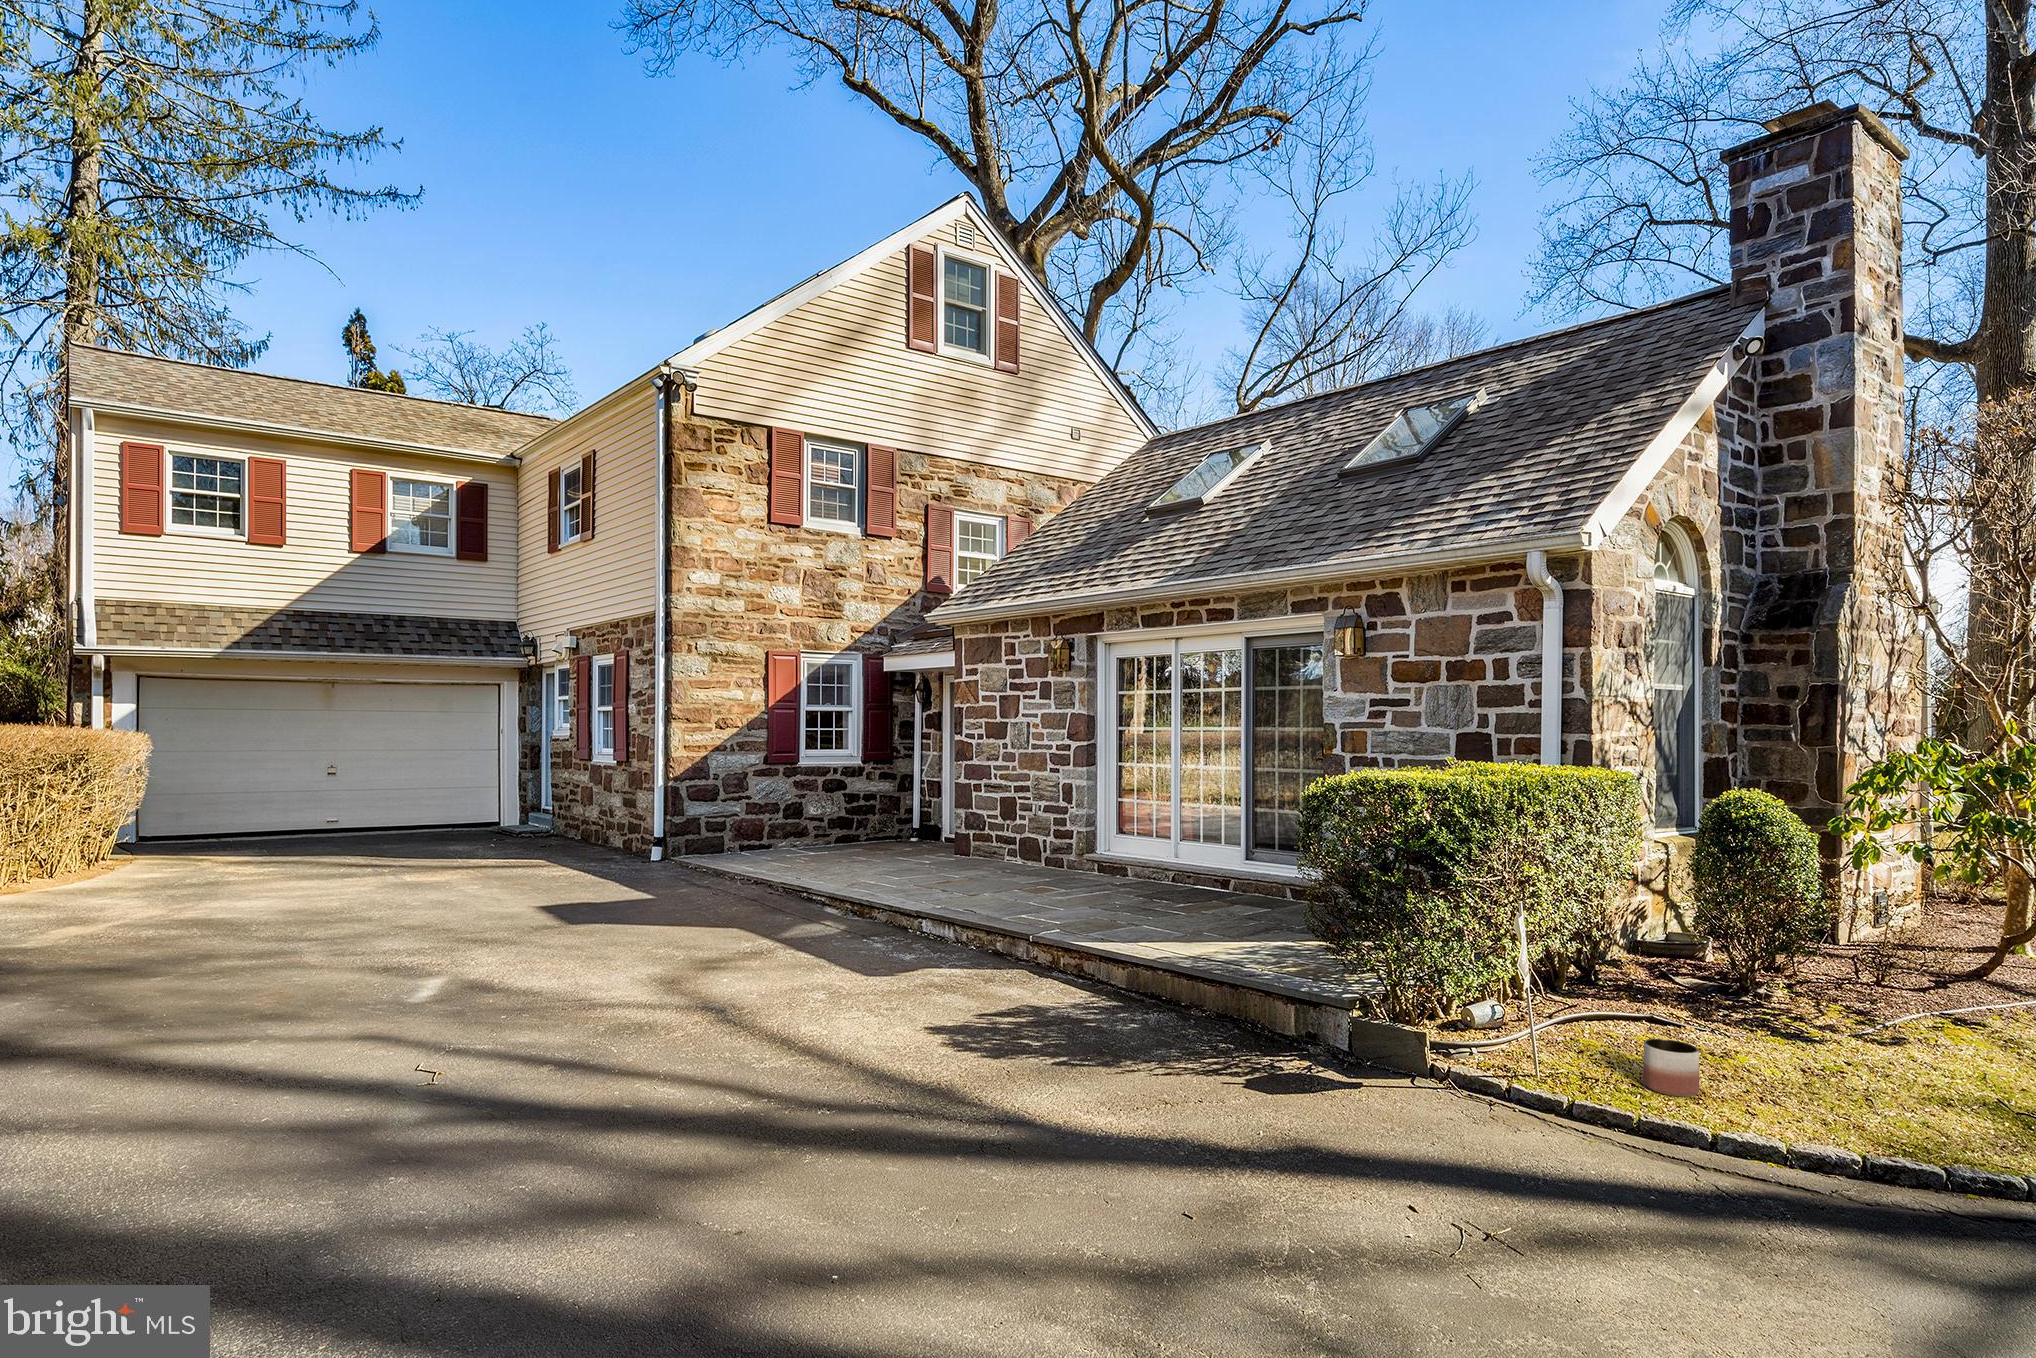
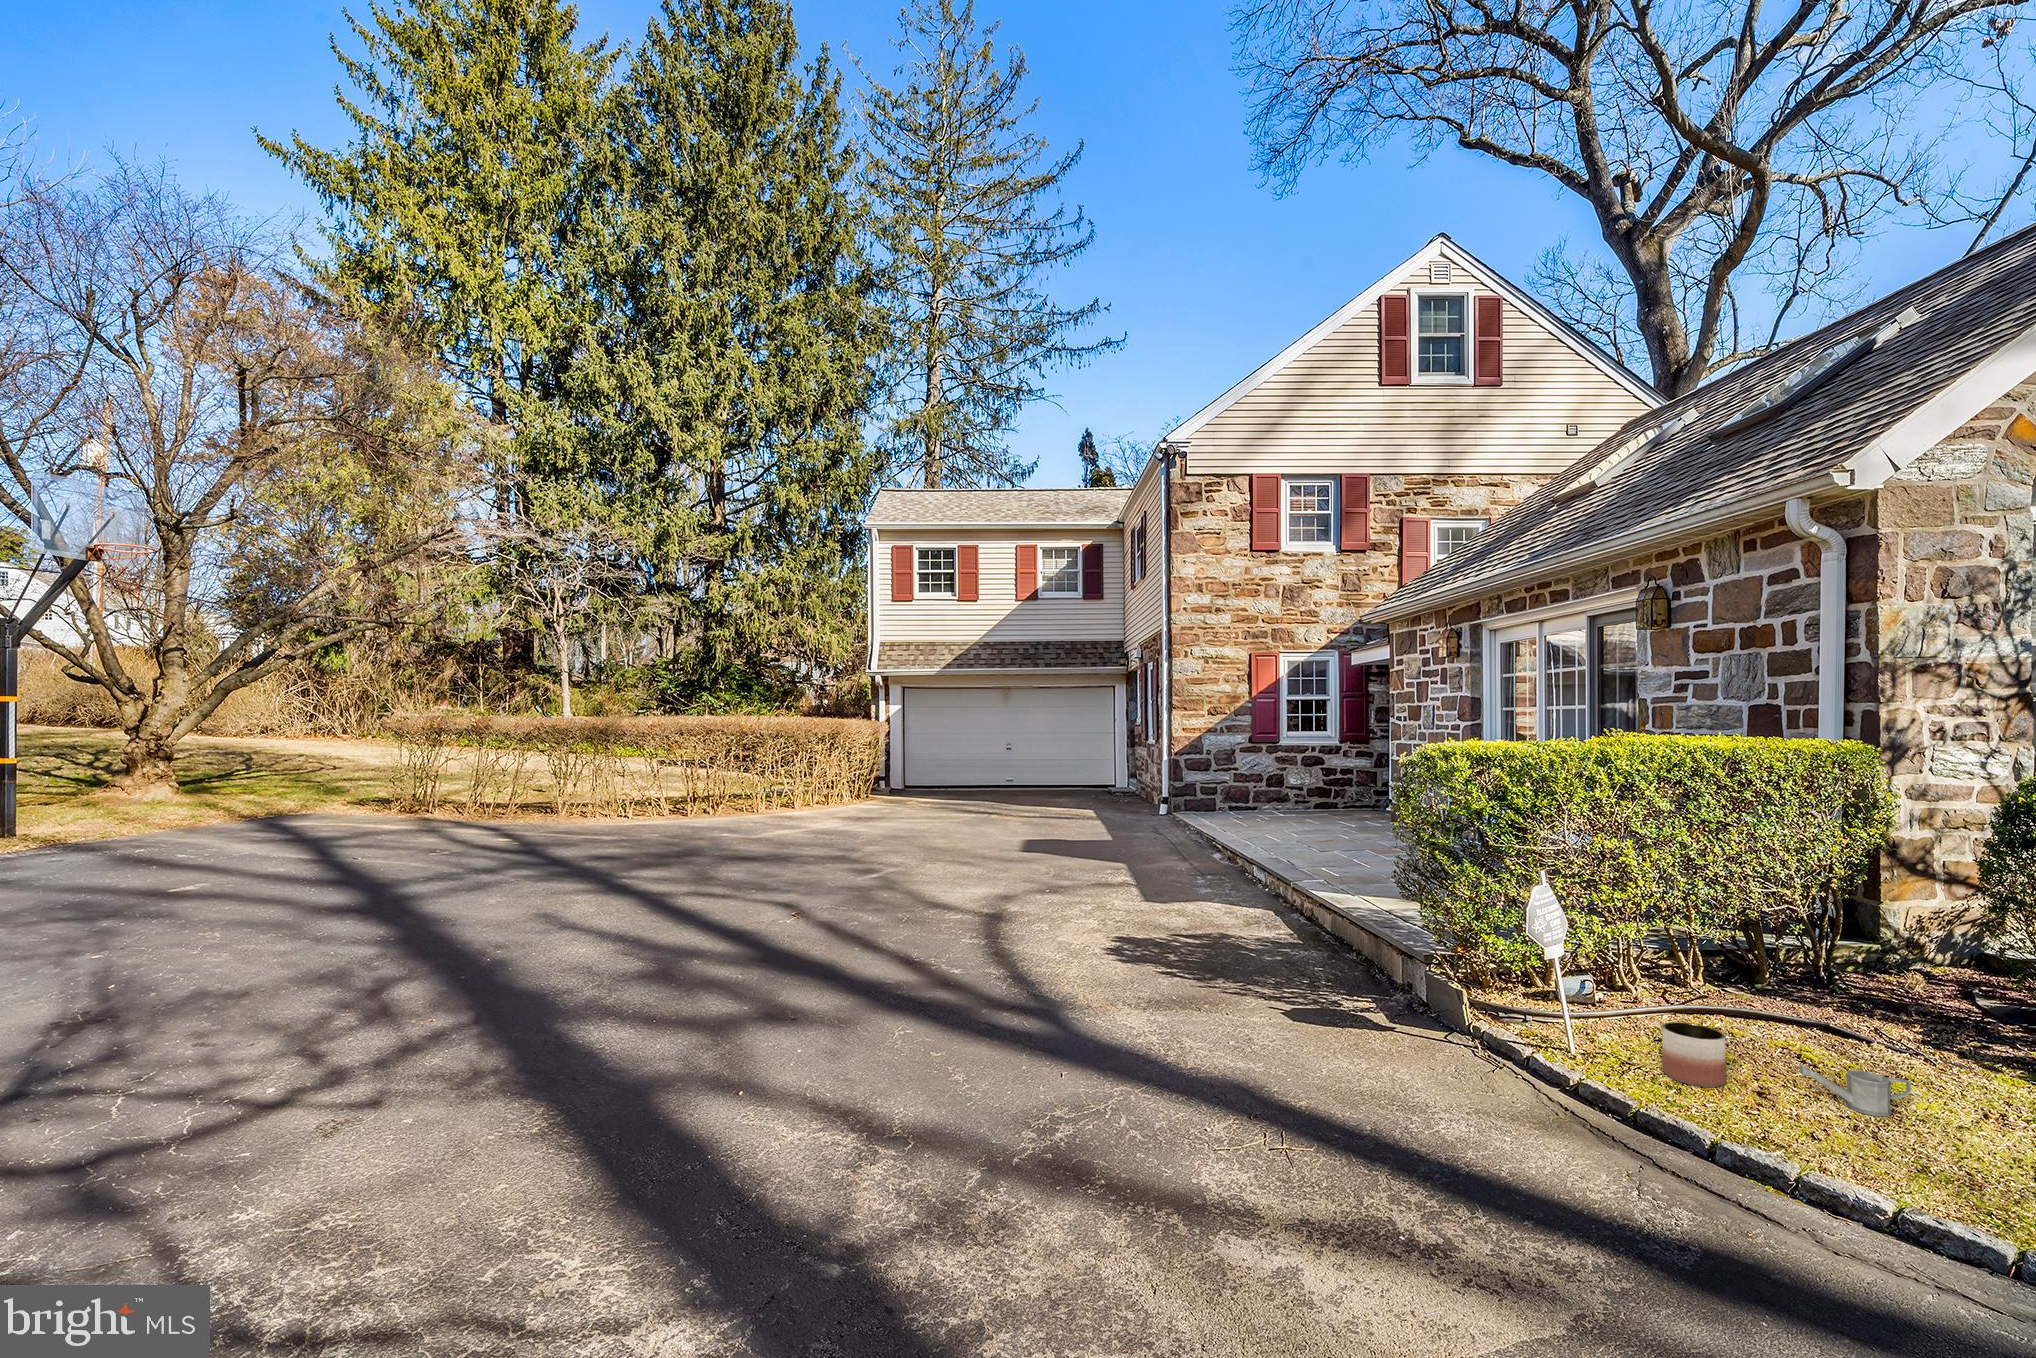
watering can: none [1745,1055,1802,1092] -> present [1799,1064,1911,1116]

